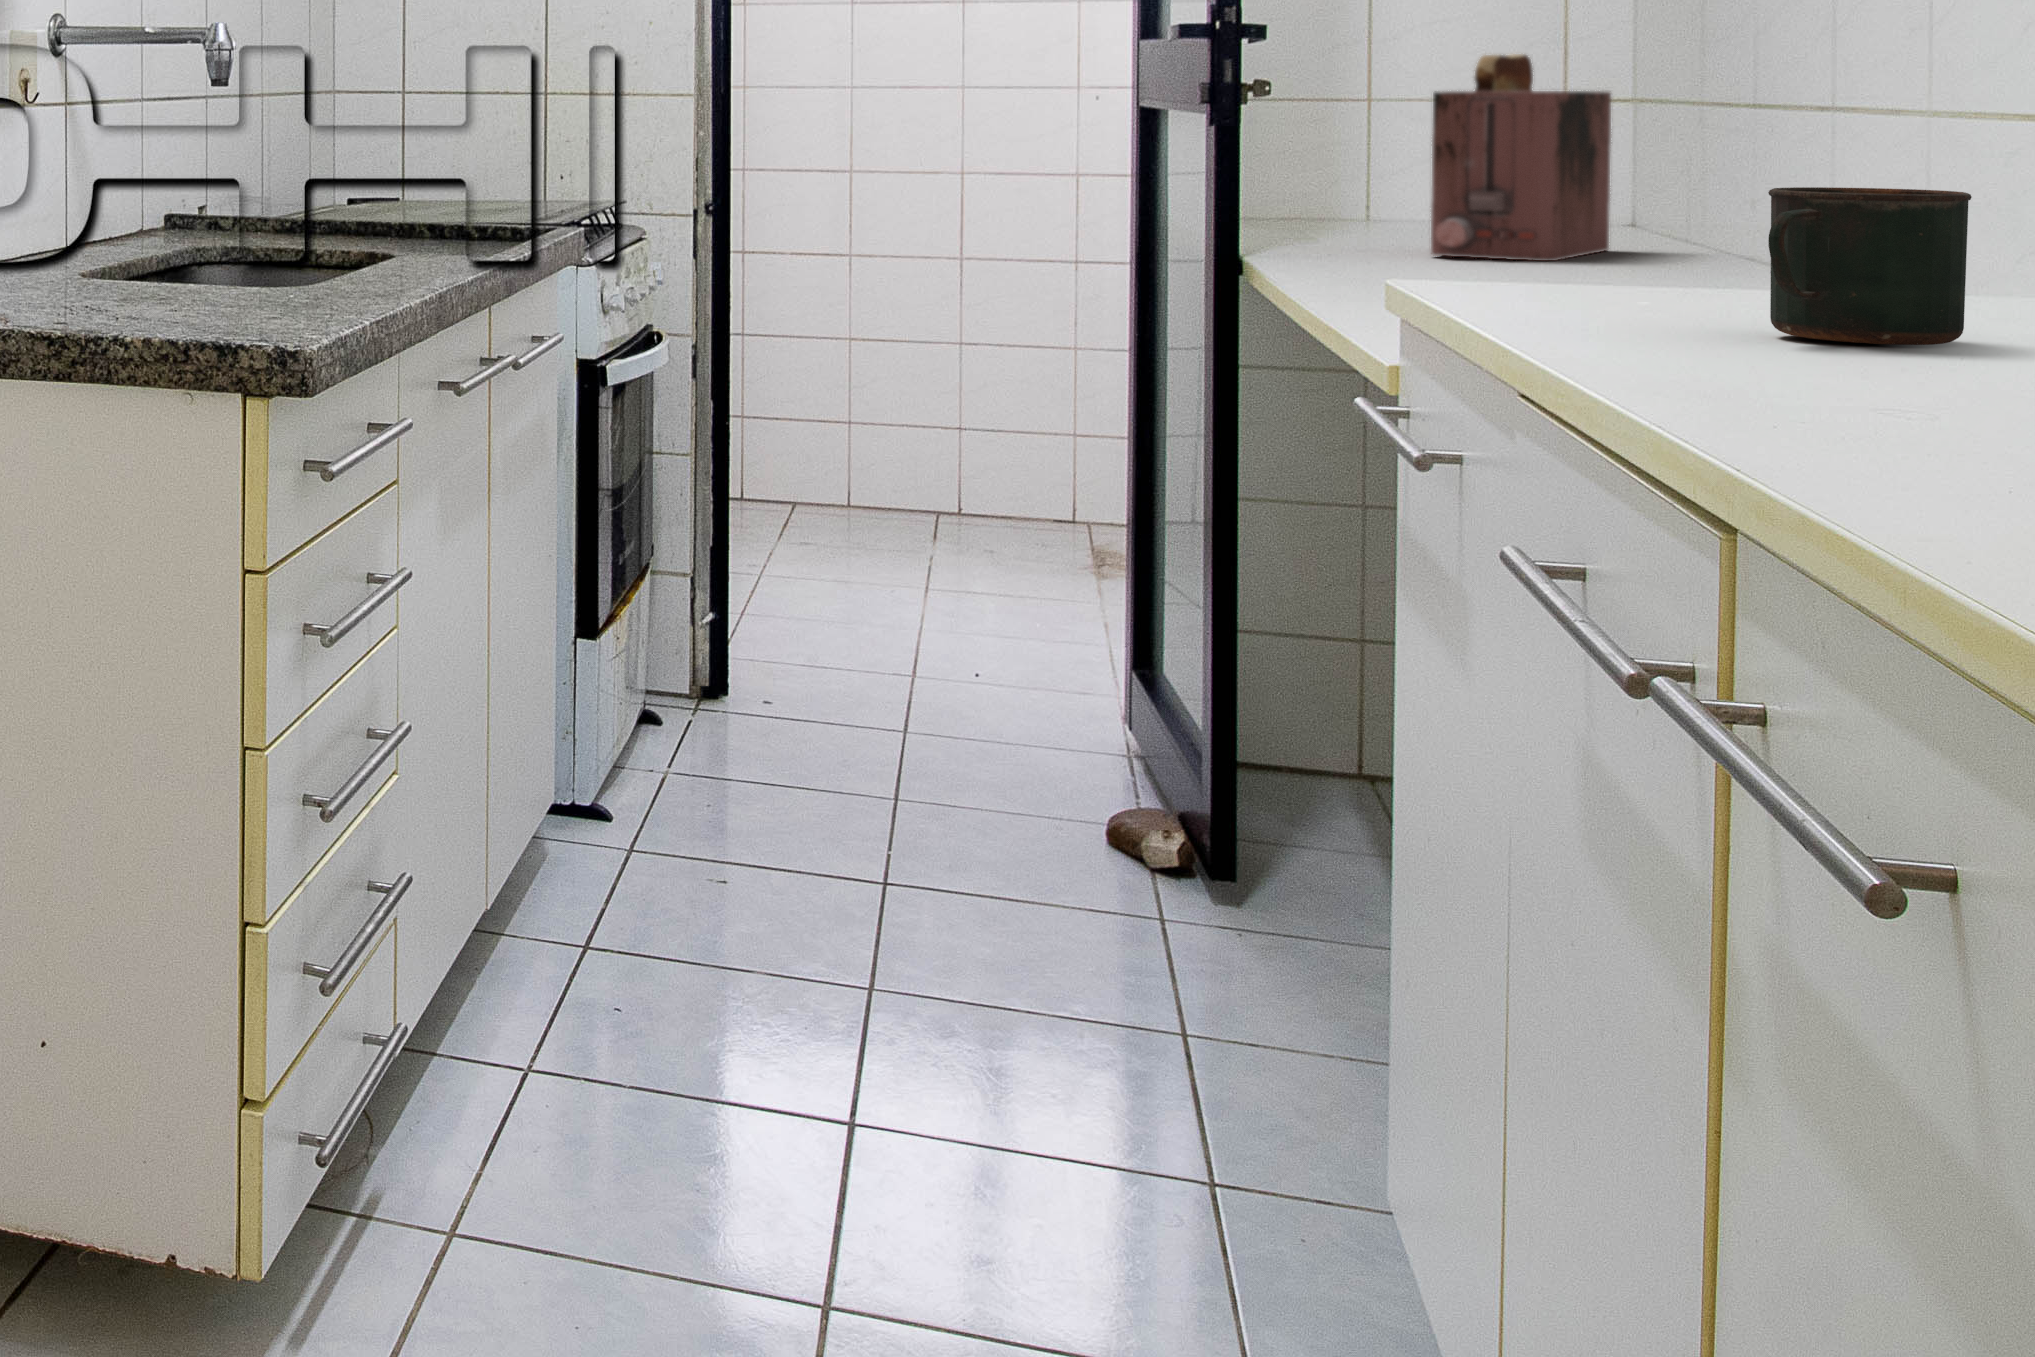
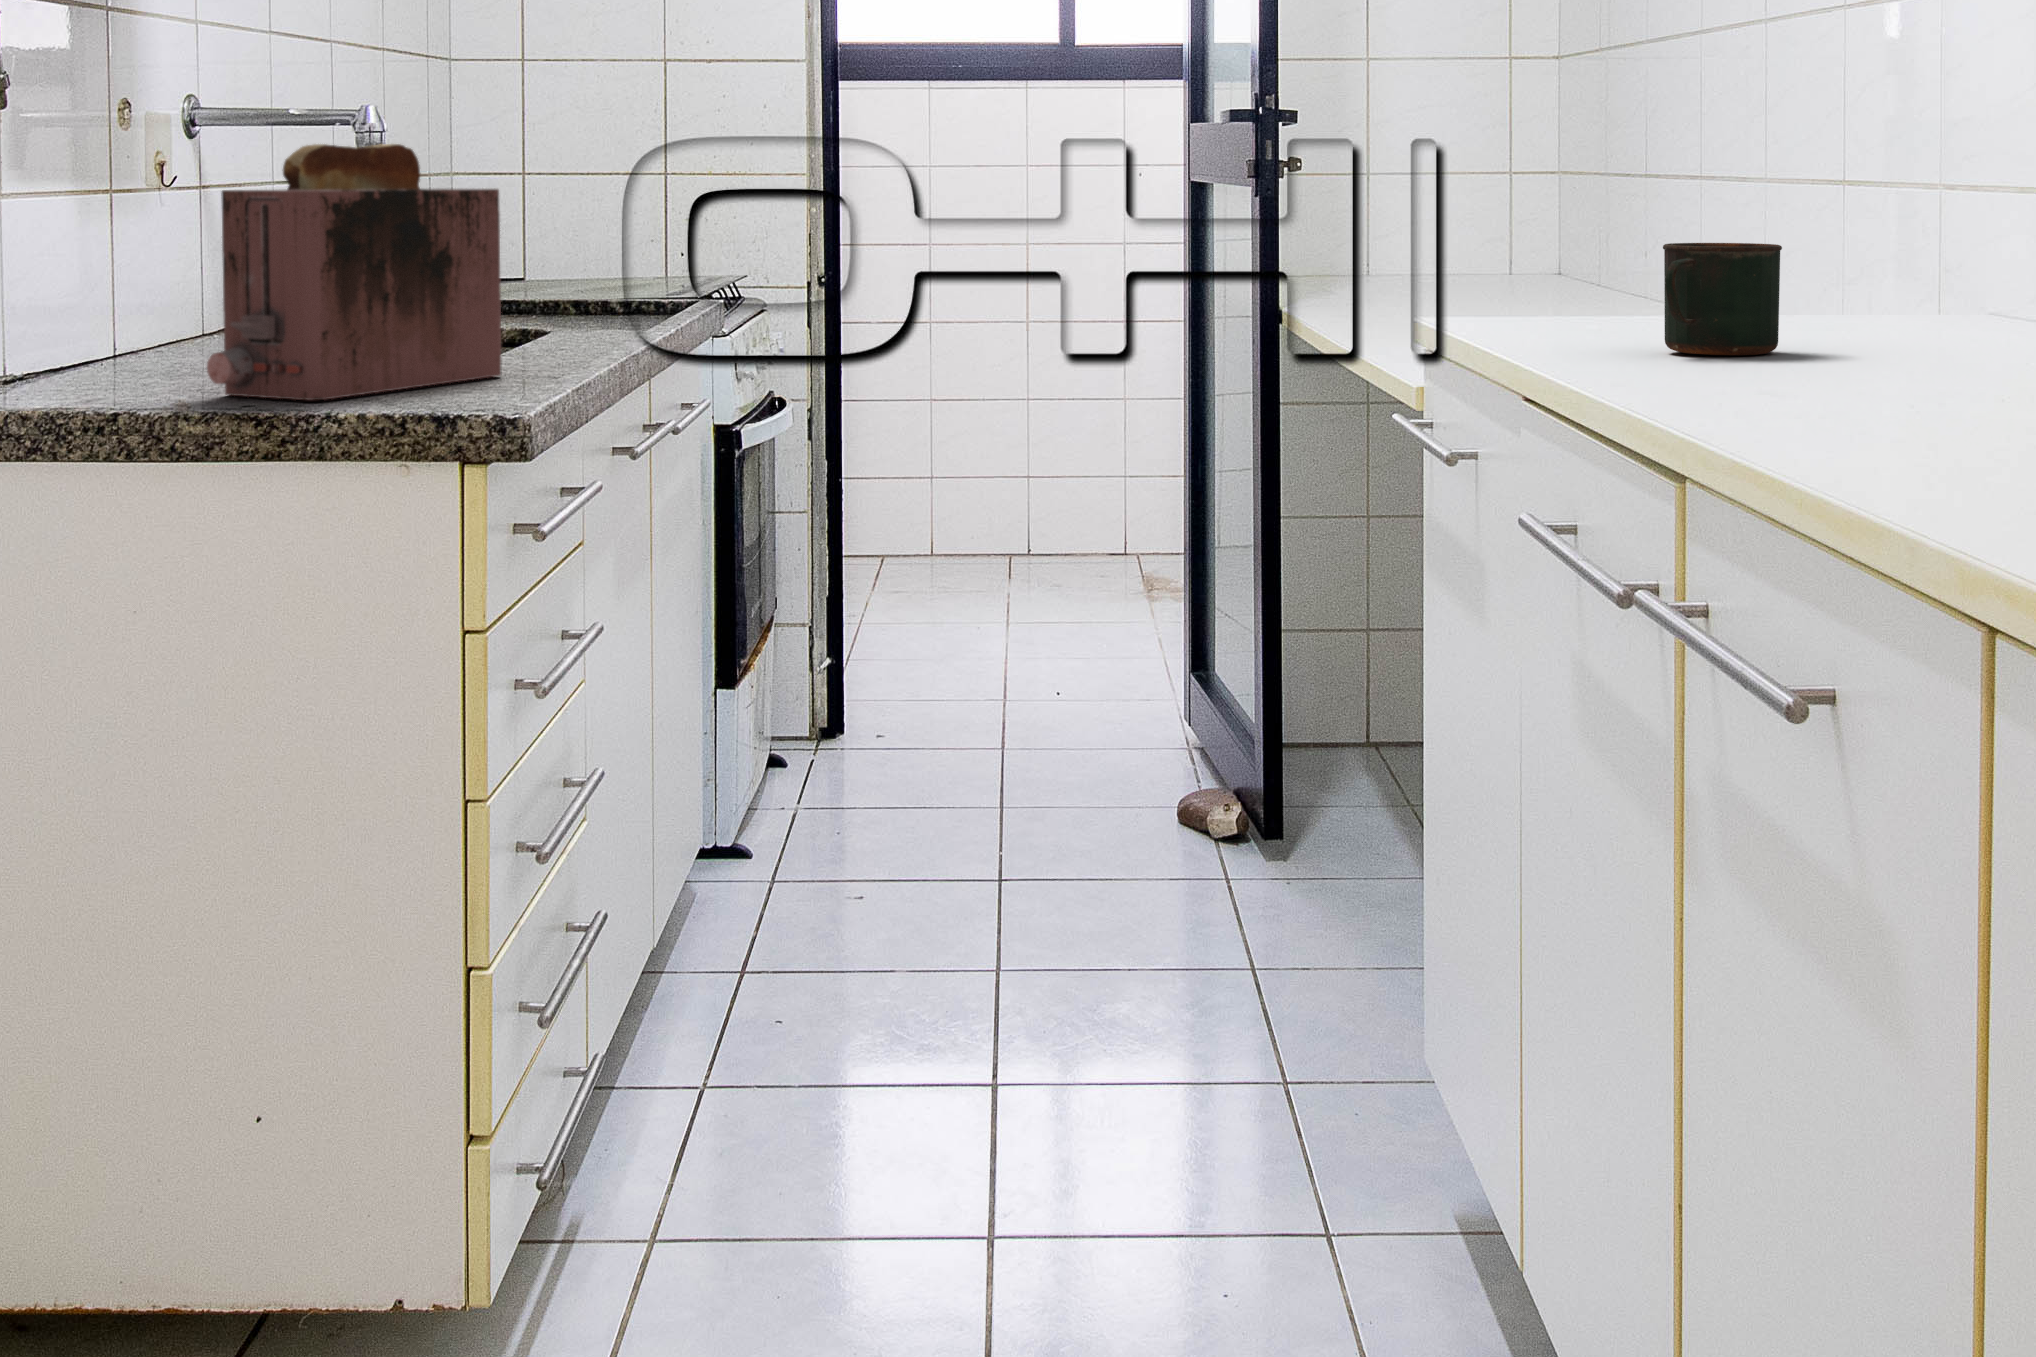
toaster: present [1431,54,1611,261] -> present [207,144,502,400]

